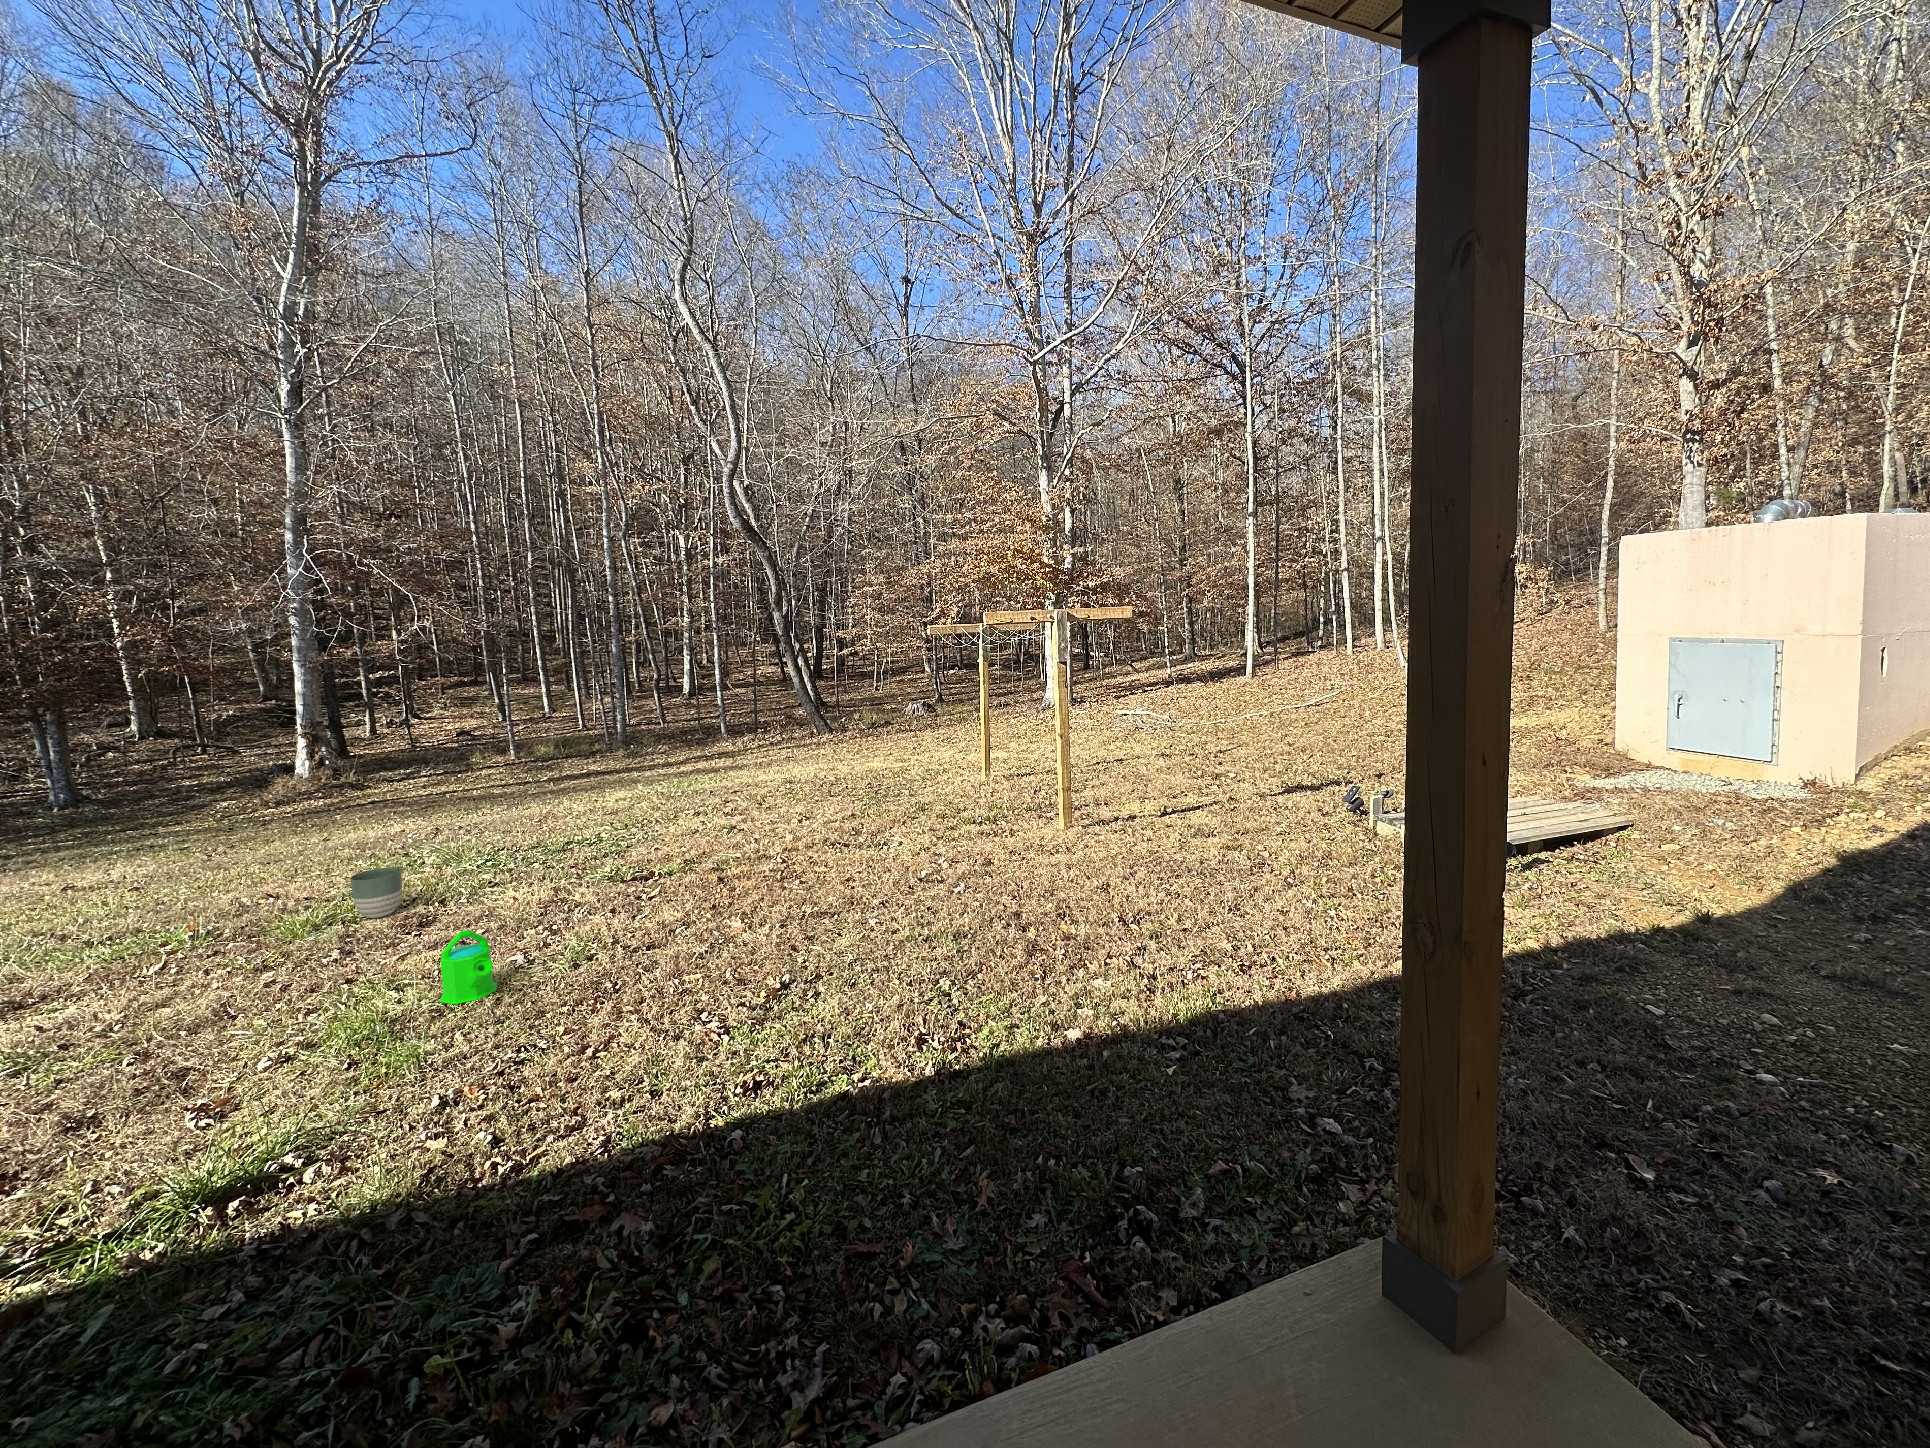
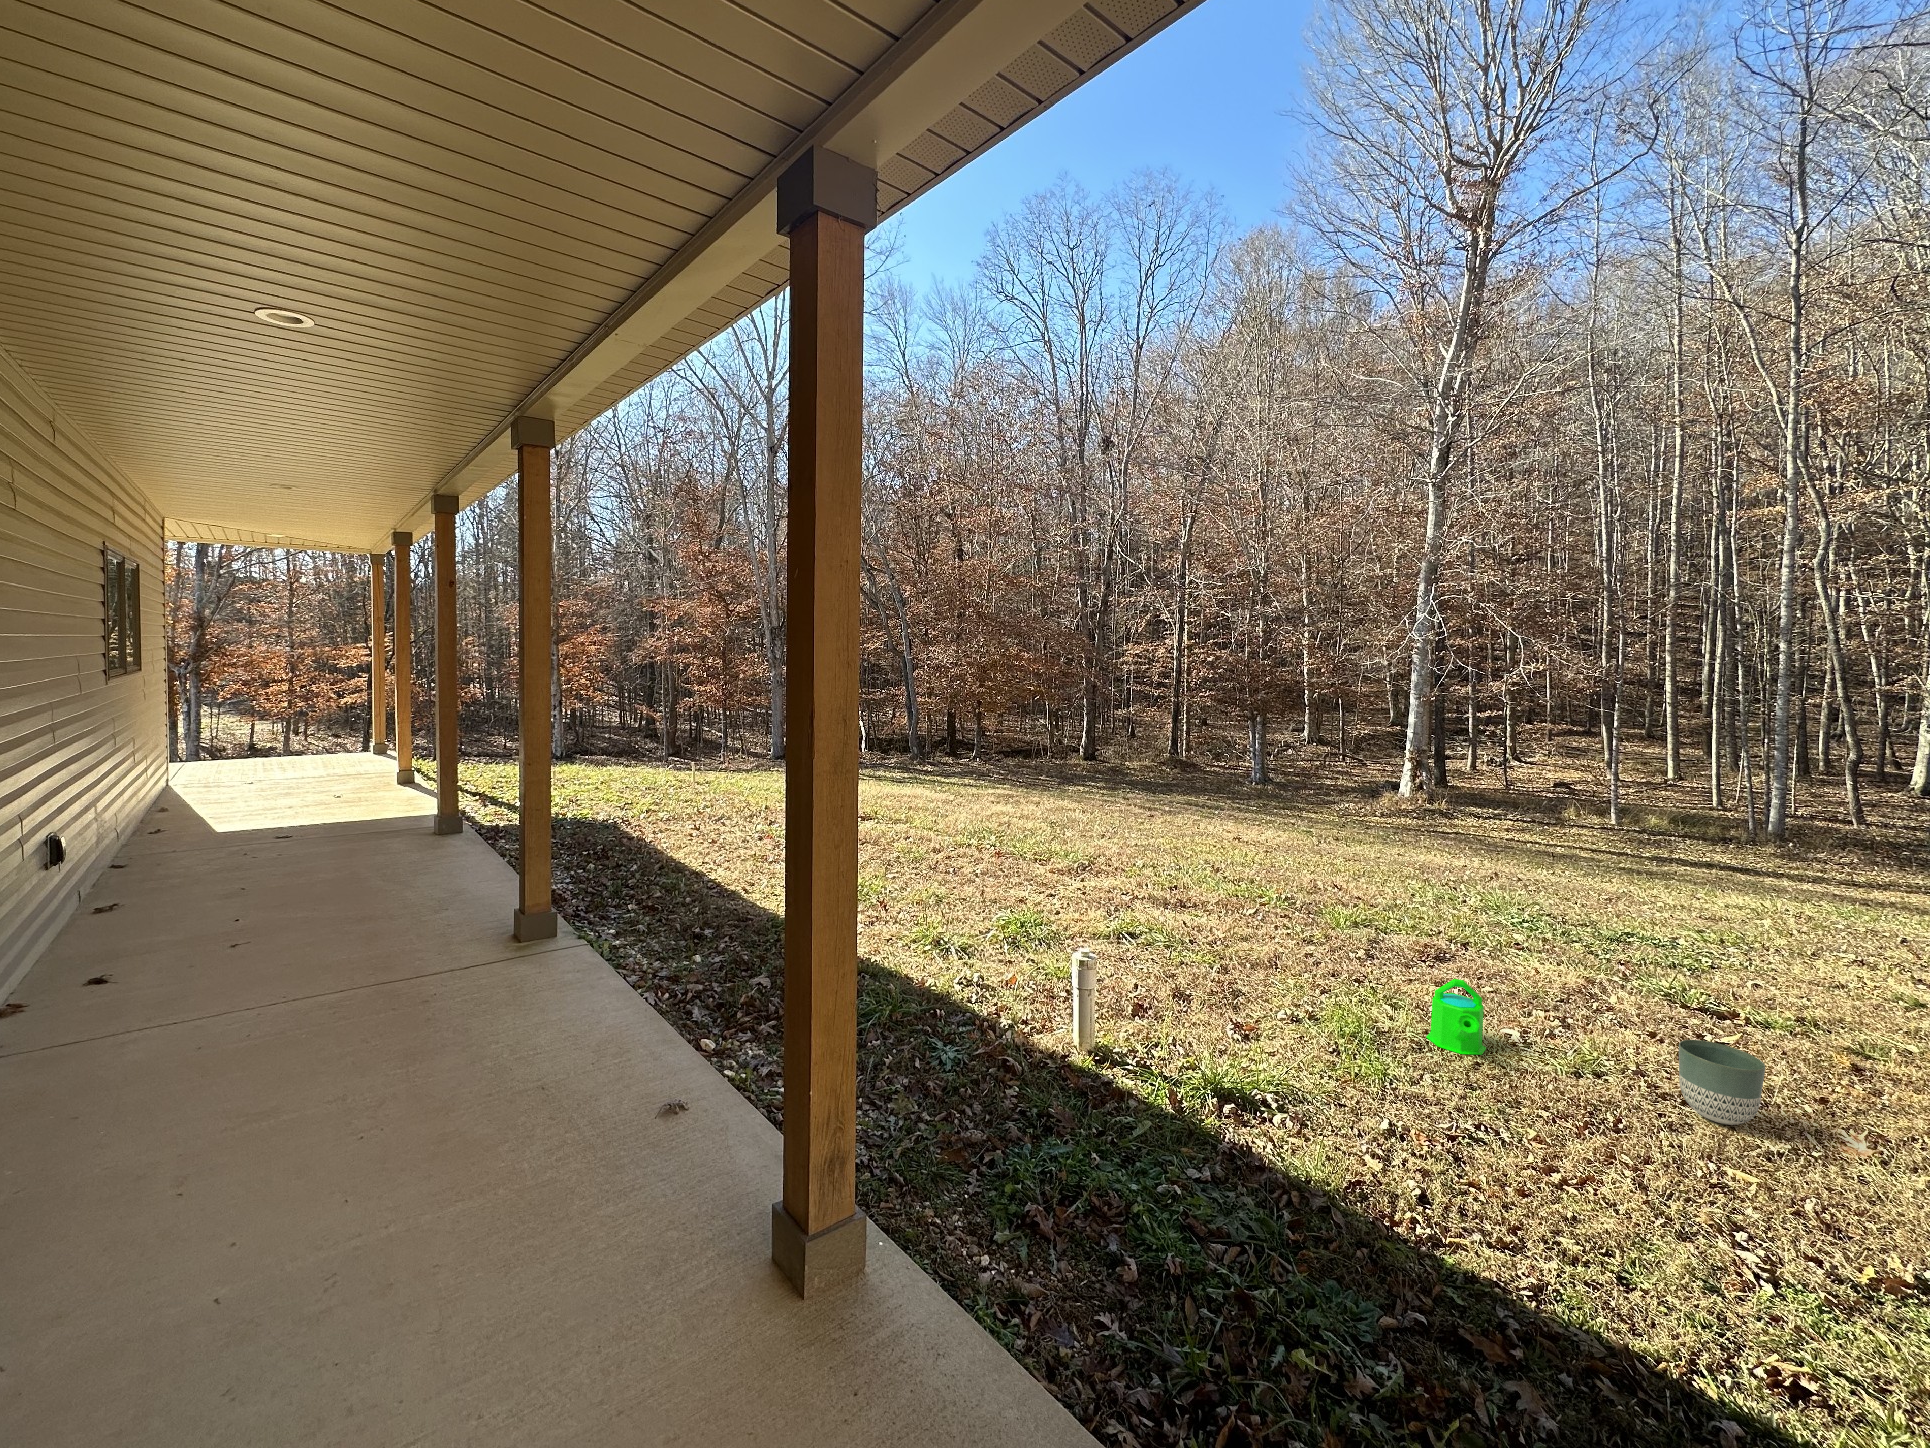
planter: present [350,867,402,918] -> present [1679,1040,1765,1125]

